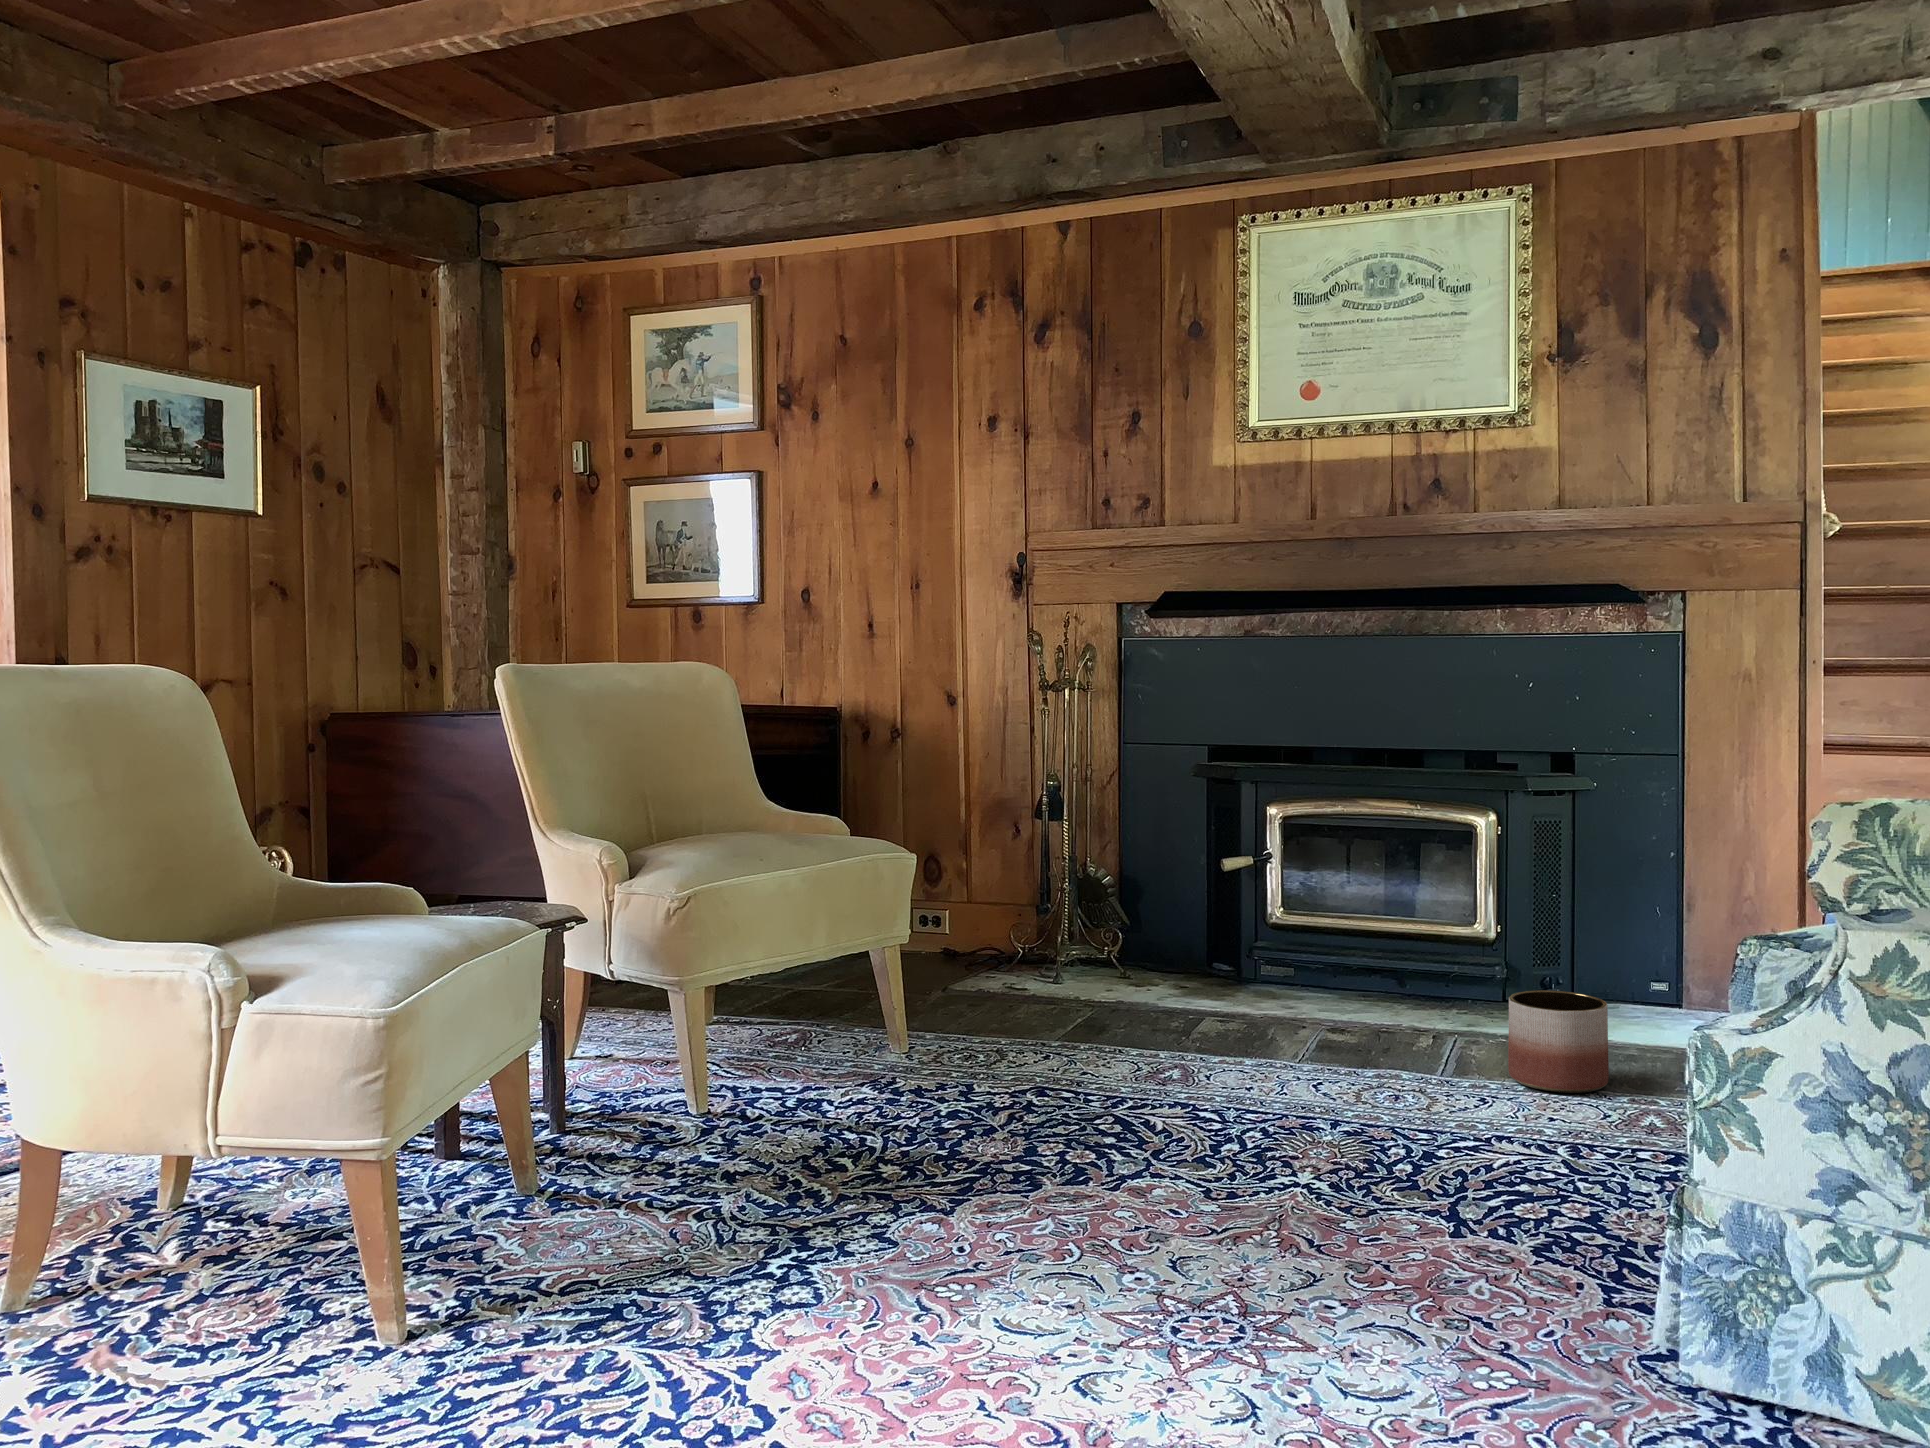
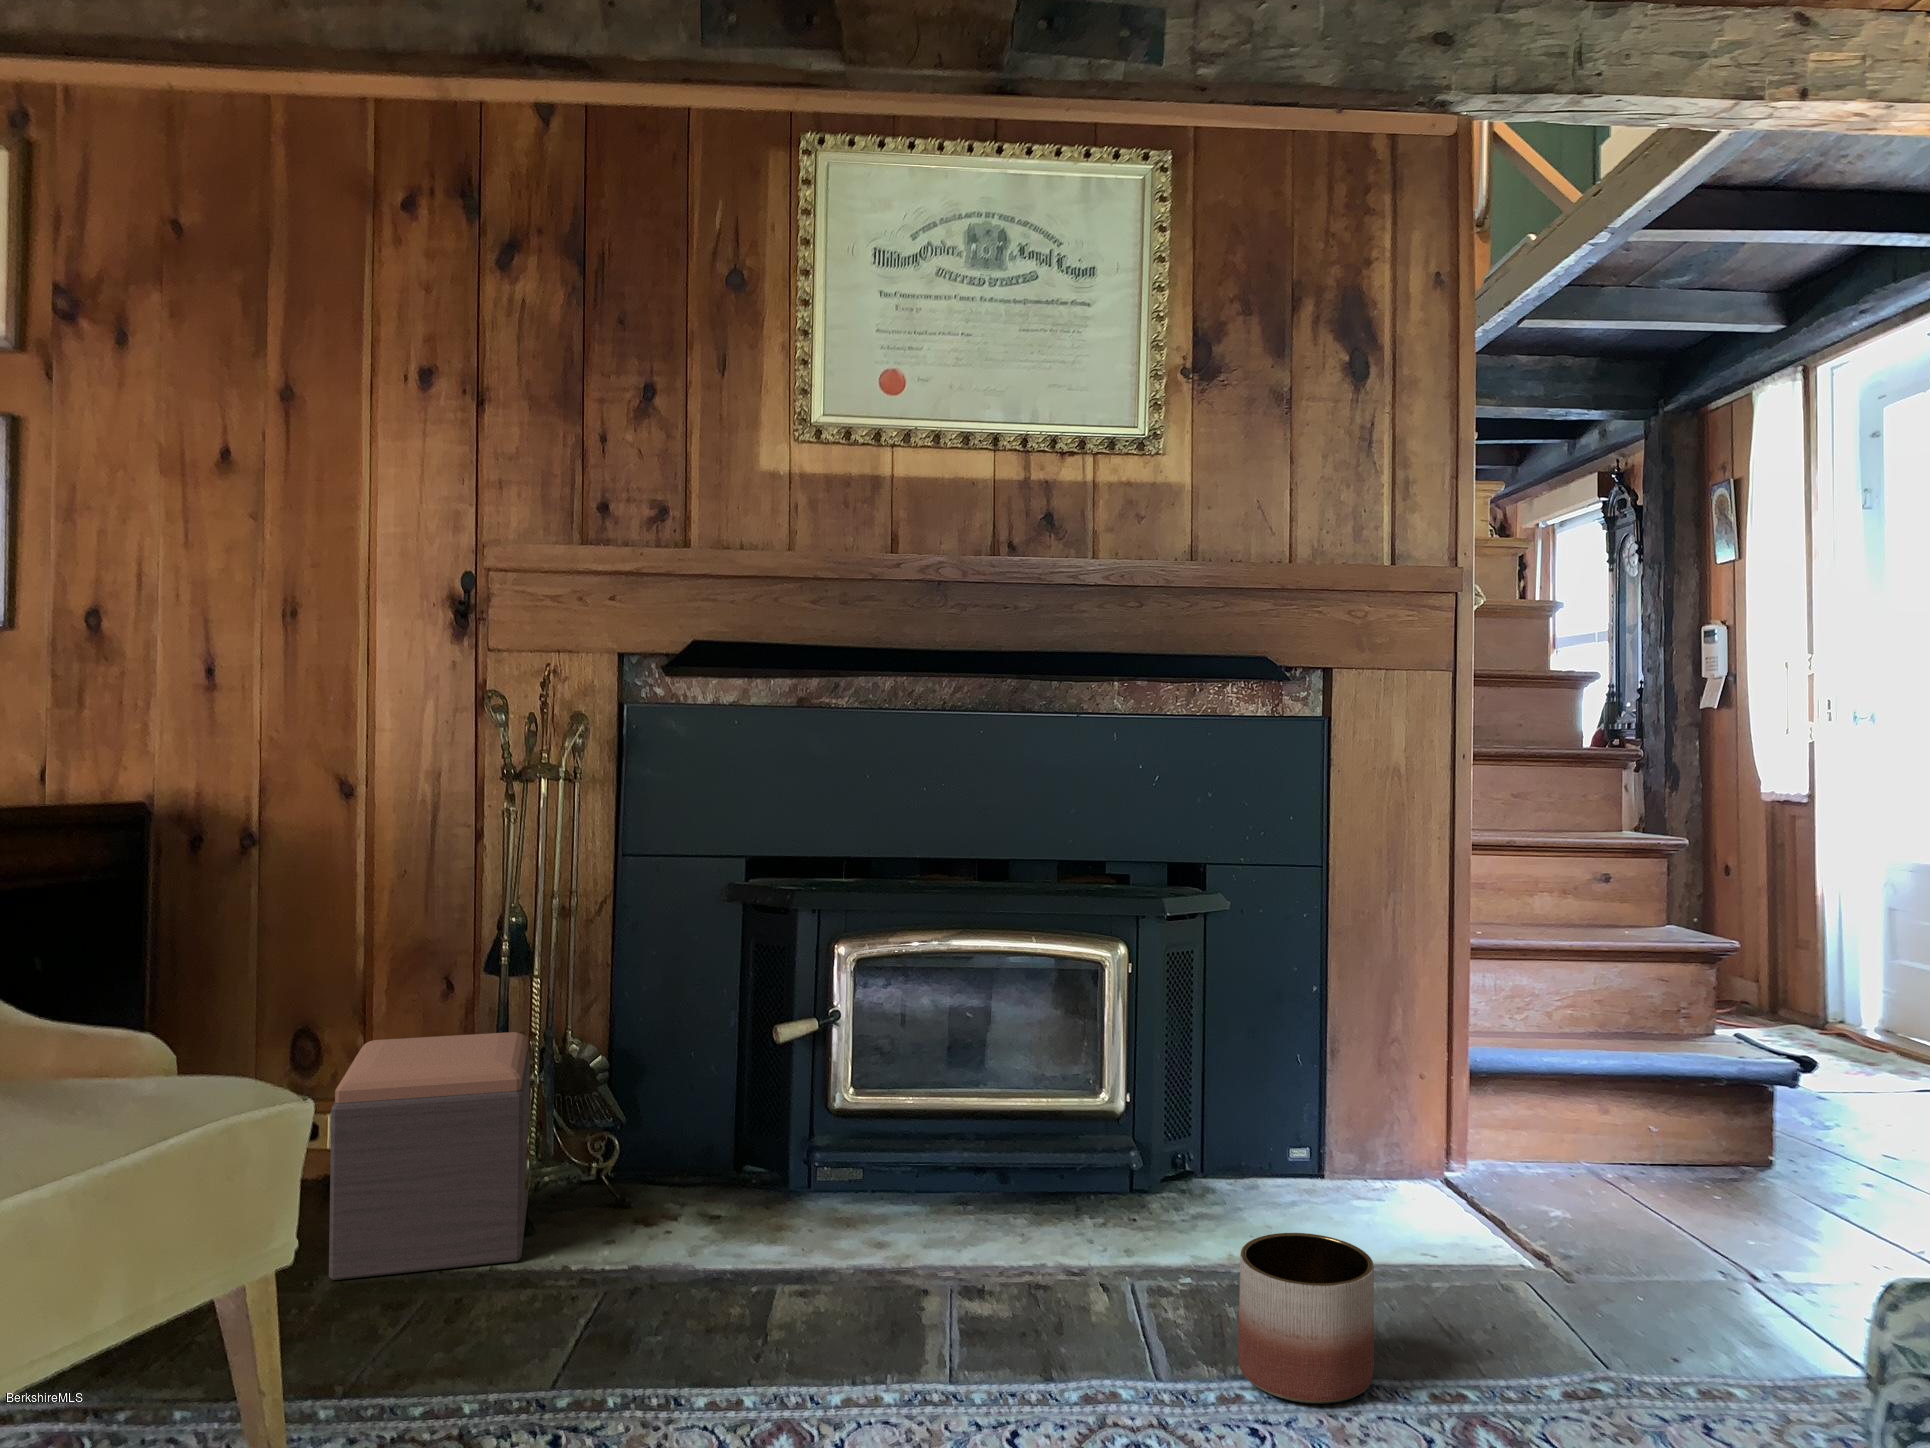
footstool: none [945,855,1066,992] -> present [329,1032,530,1280]

